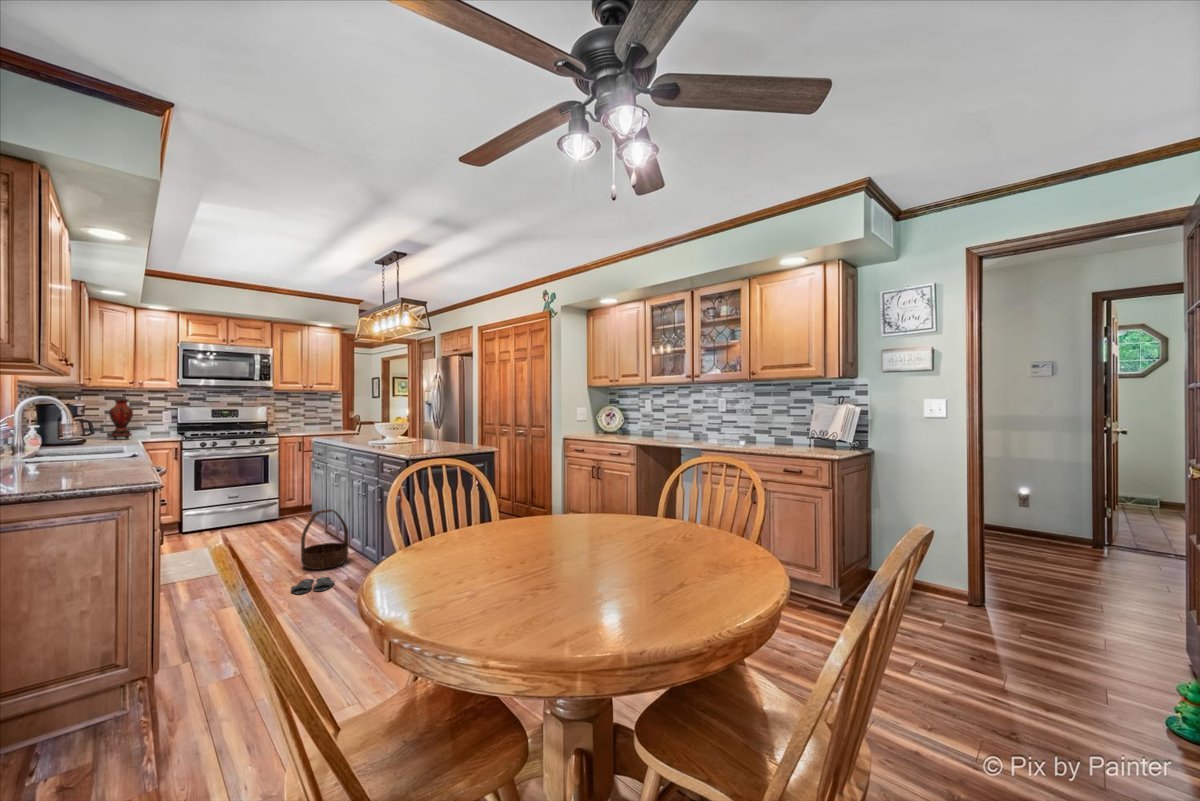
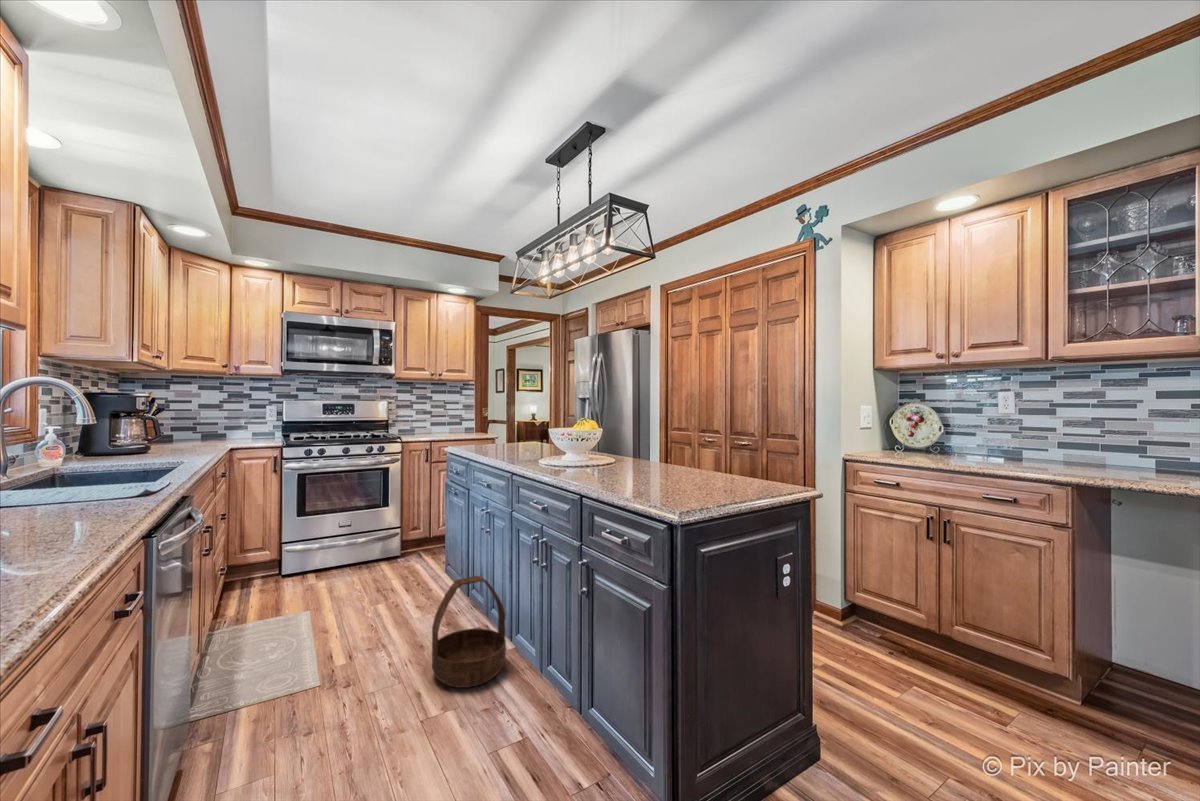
vase: present [109,399,133,440] -> none [191,388,220,444]
slippers: present [291,577,334,594] -> none [416,715,492,775]

